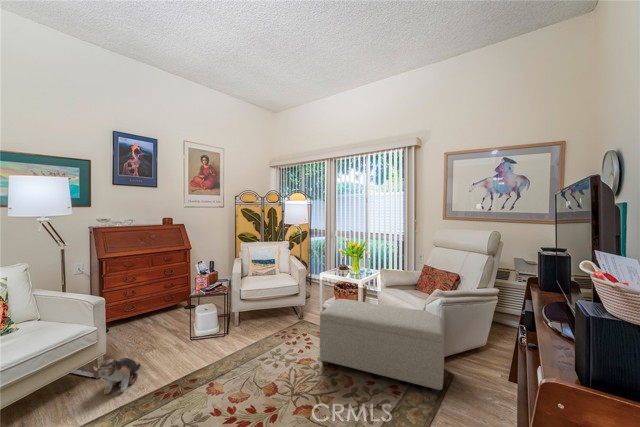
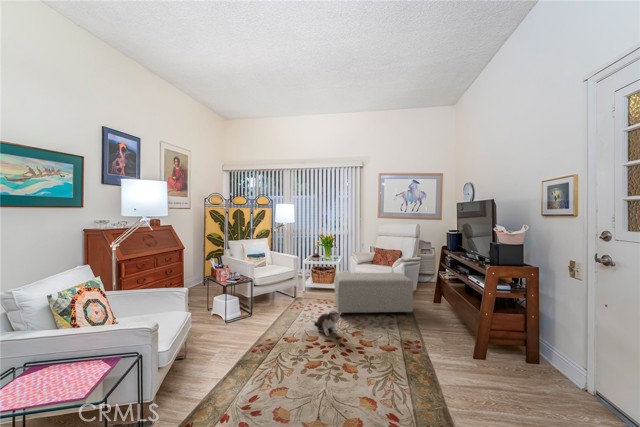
plush toy: present [93,358,141,394] -> present [314,311,341,336]

